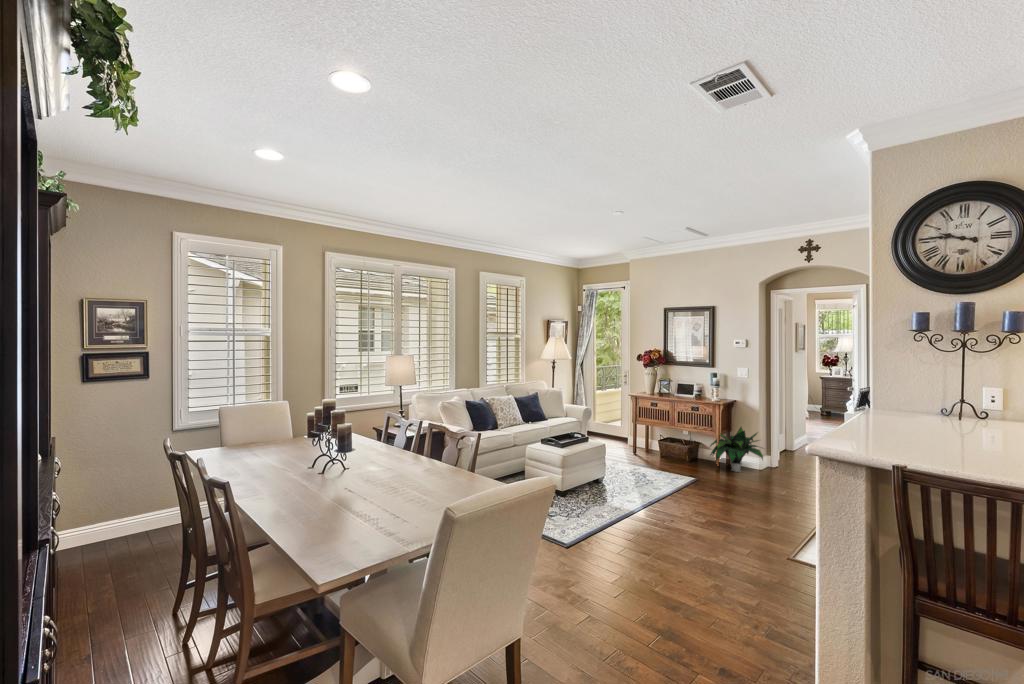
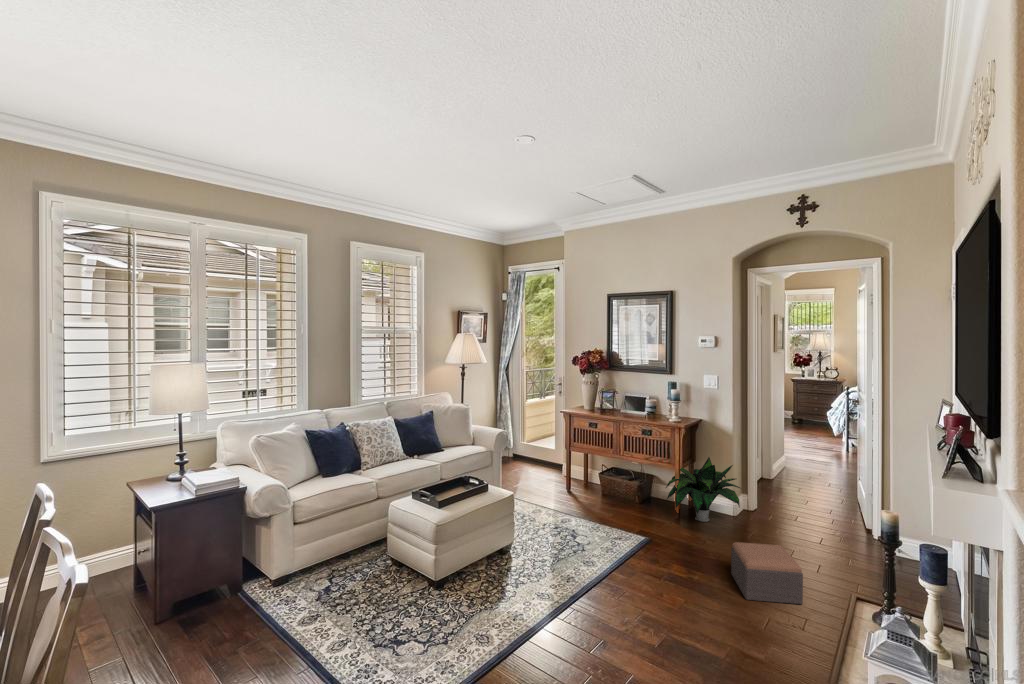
footstool: none [754,475,799,511] -> present [731,542,803,604]

